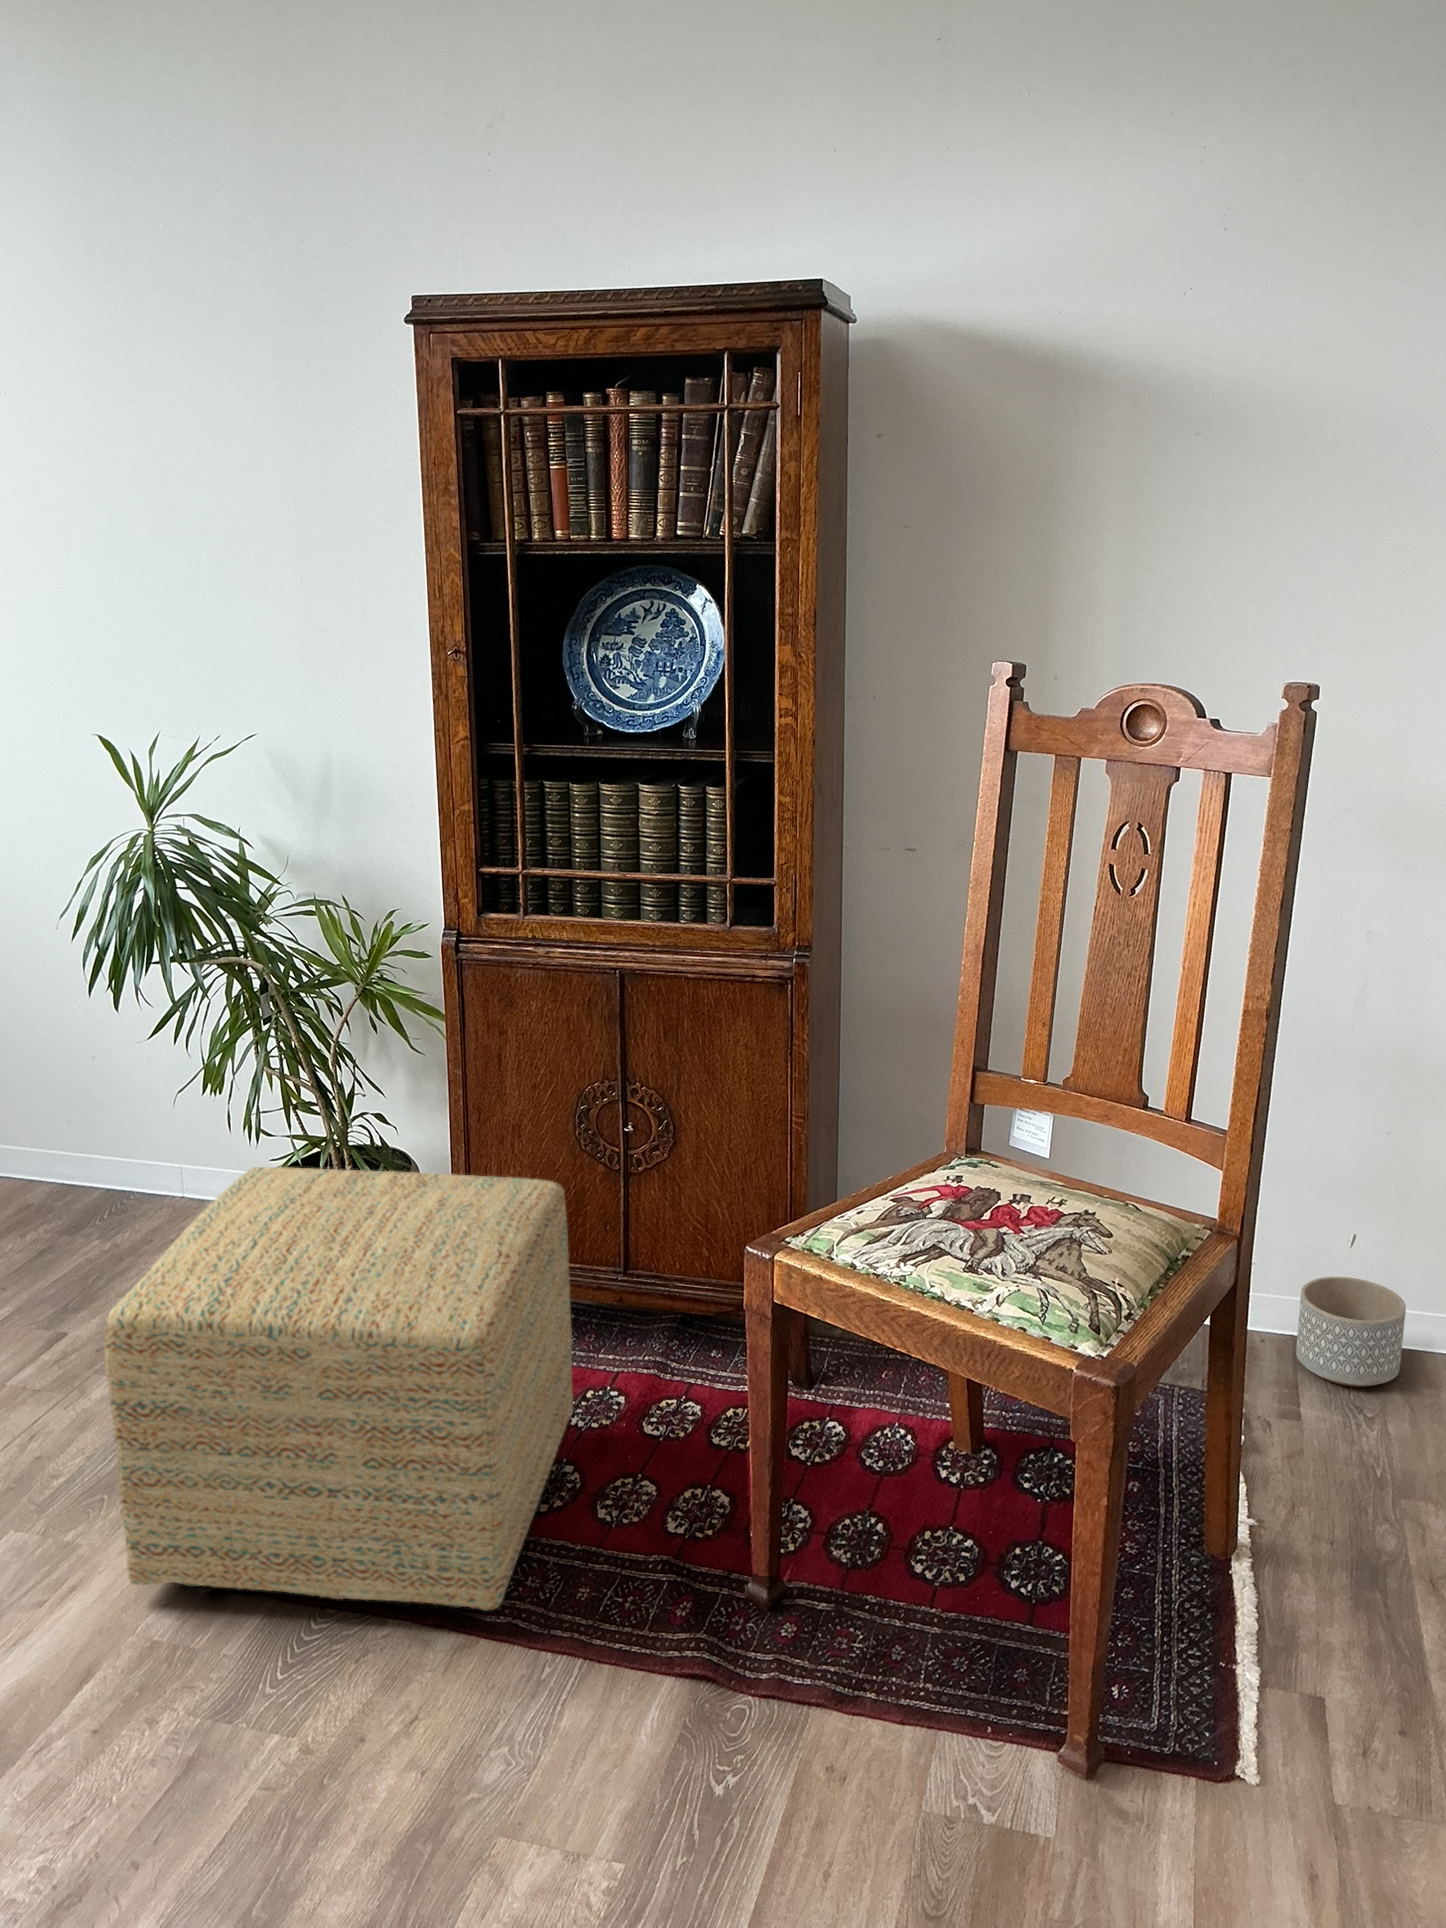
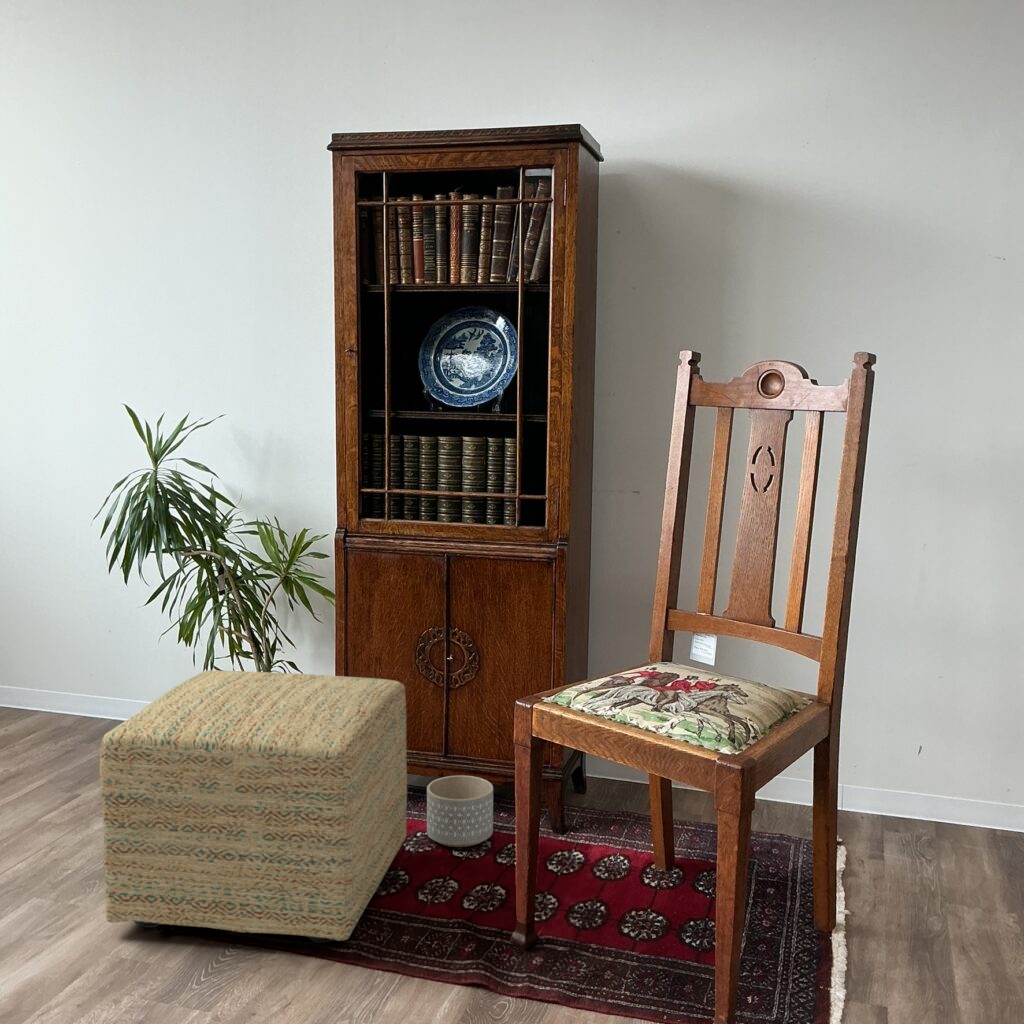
planter: present [1296,1277,1406,1387] -> present [427,775,493,847]

